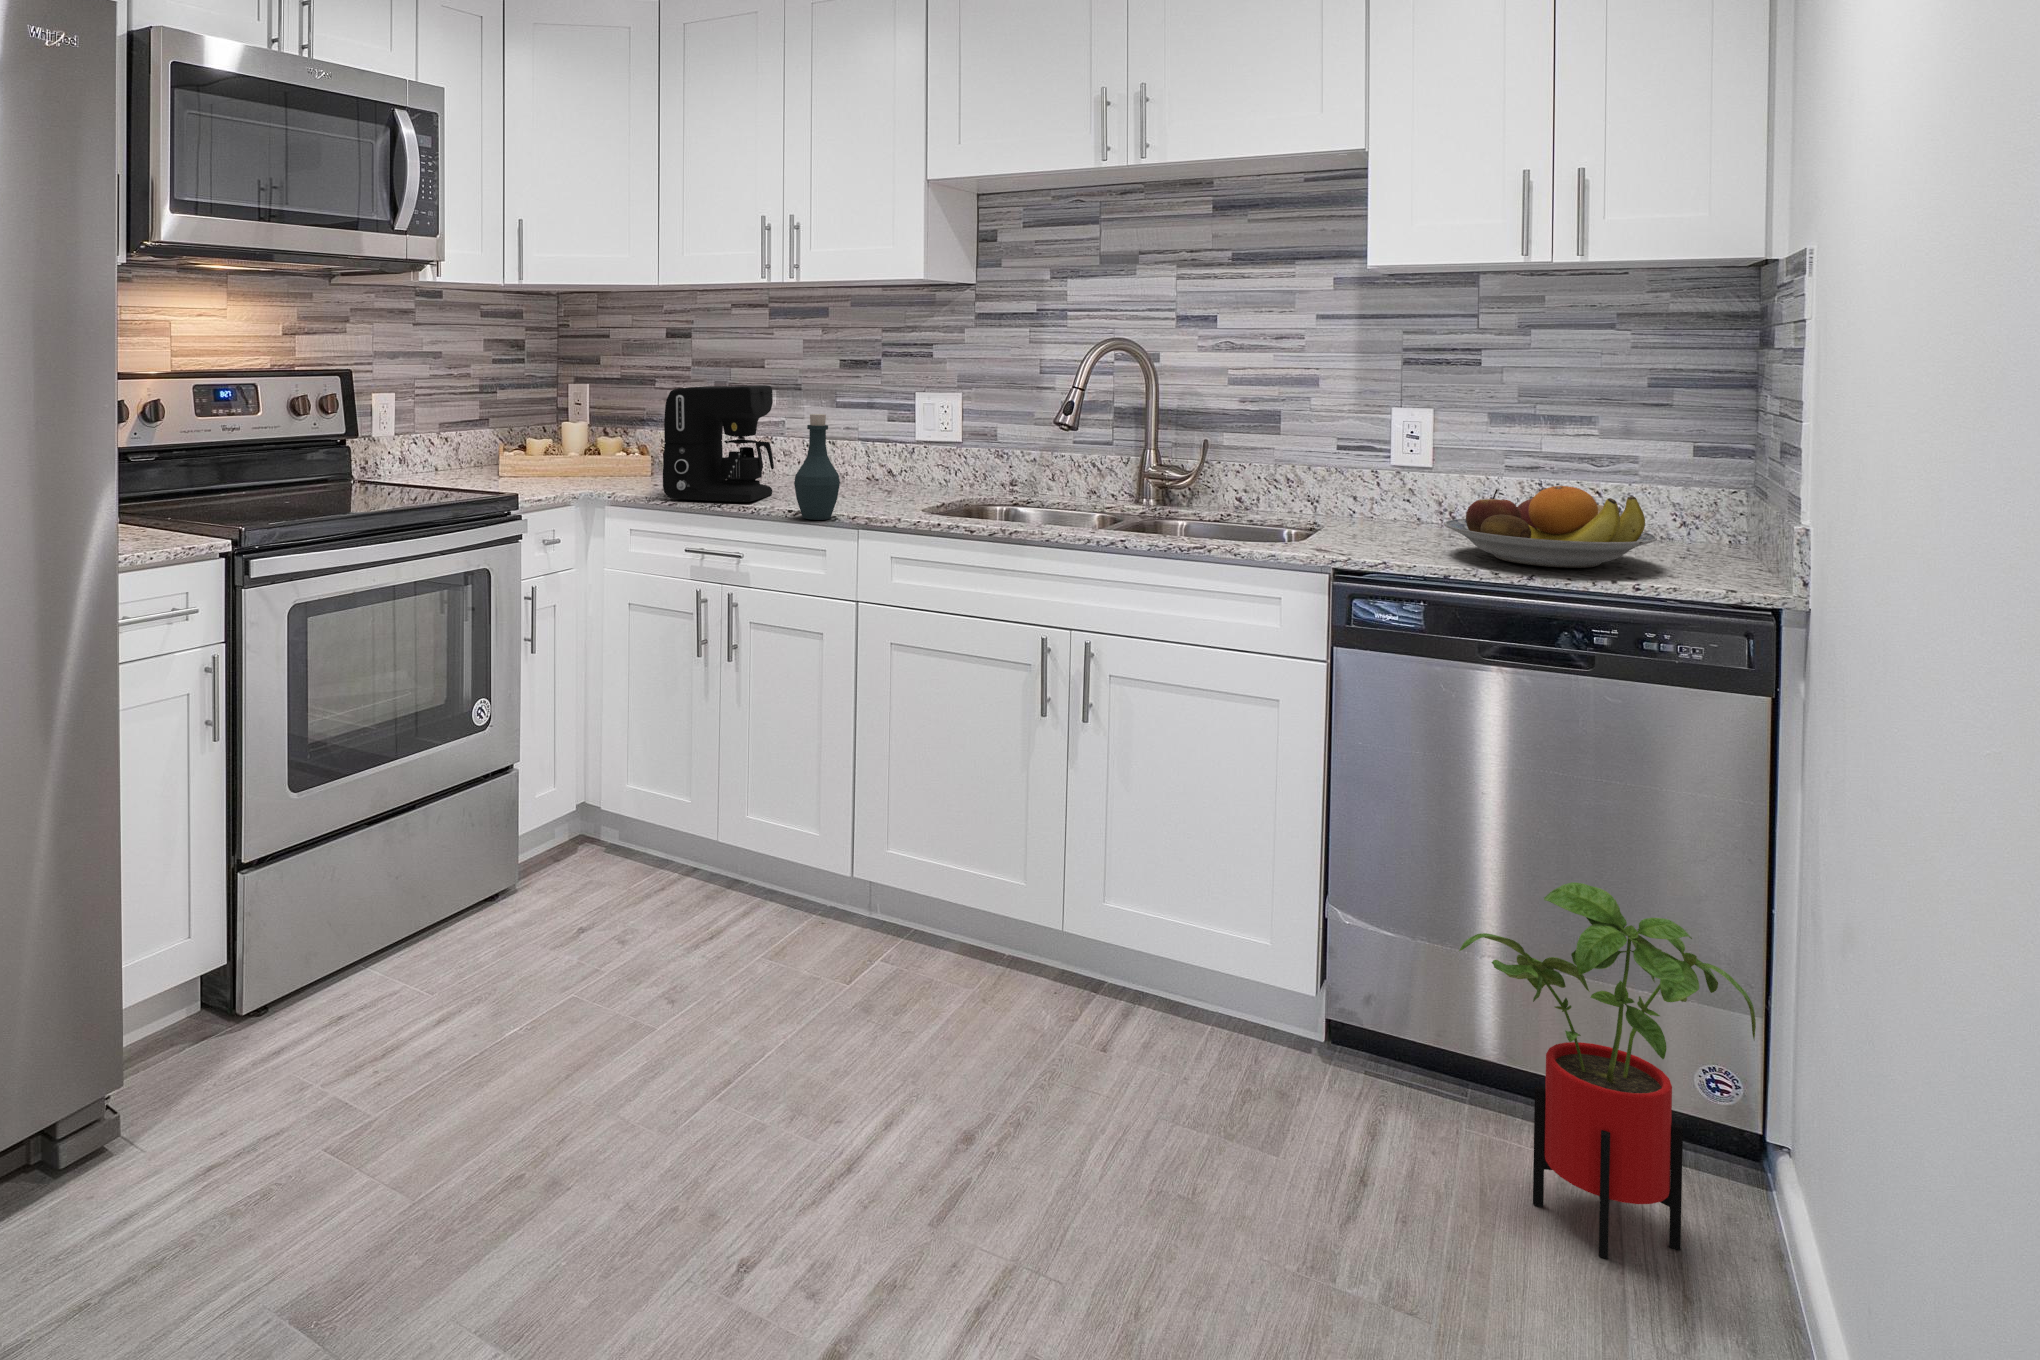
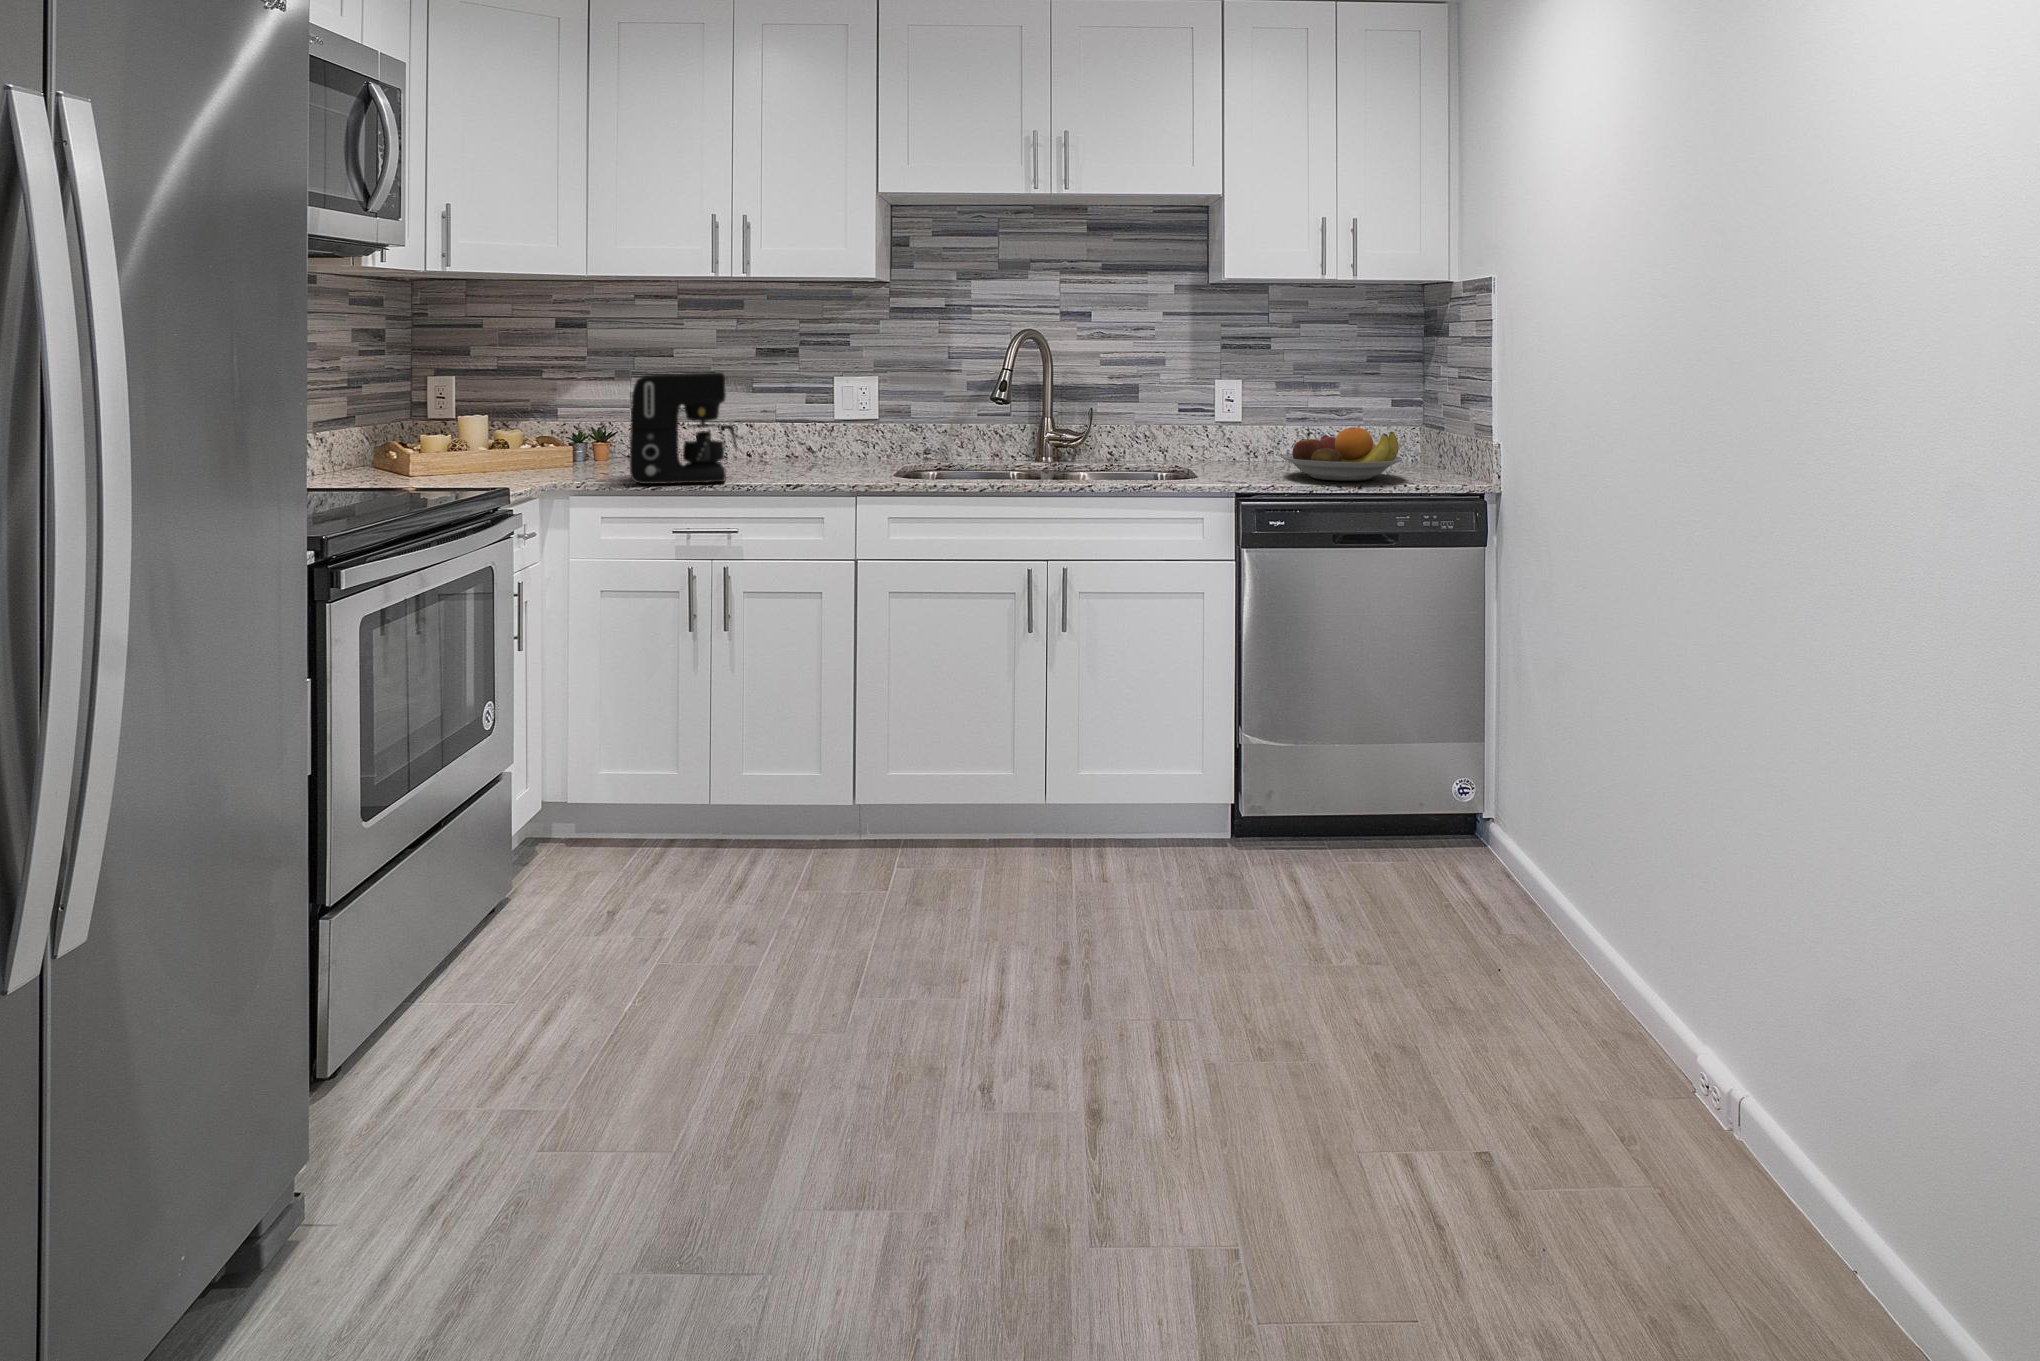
bottle: present [794,414,840,520] -> none [792,396,836,491]
house plant: present [1459,882,1756,1259] -> none [1358,669,1505,898]

